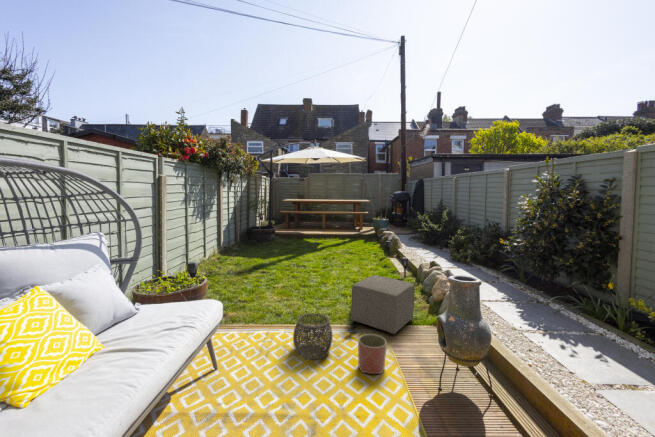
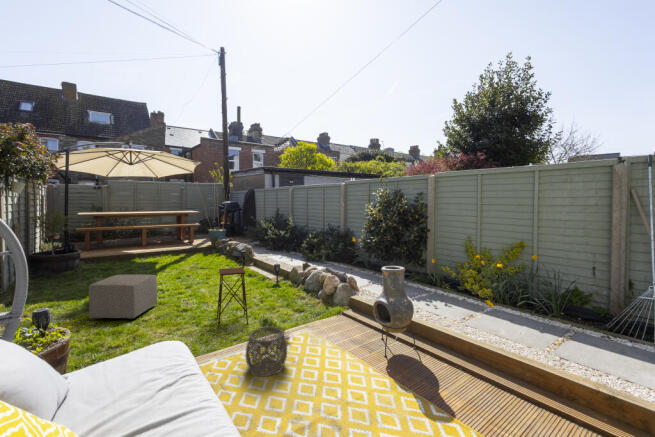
side table: none [311,254,344,311] -> present [217,268,248,329]
ottoman: present [351,275,415,334] -> present [89,274,157,319]
planter: present [358,334,387,374] -> none [316,329,342,366]

